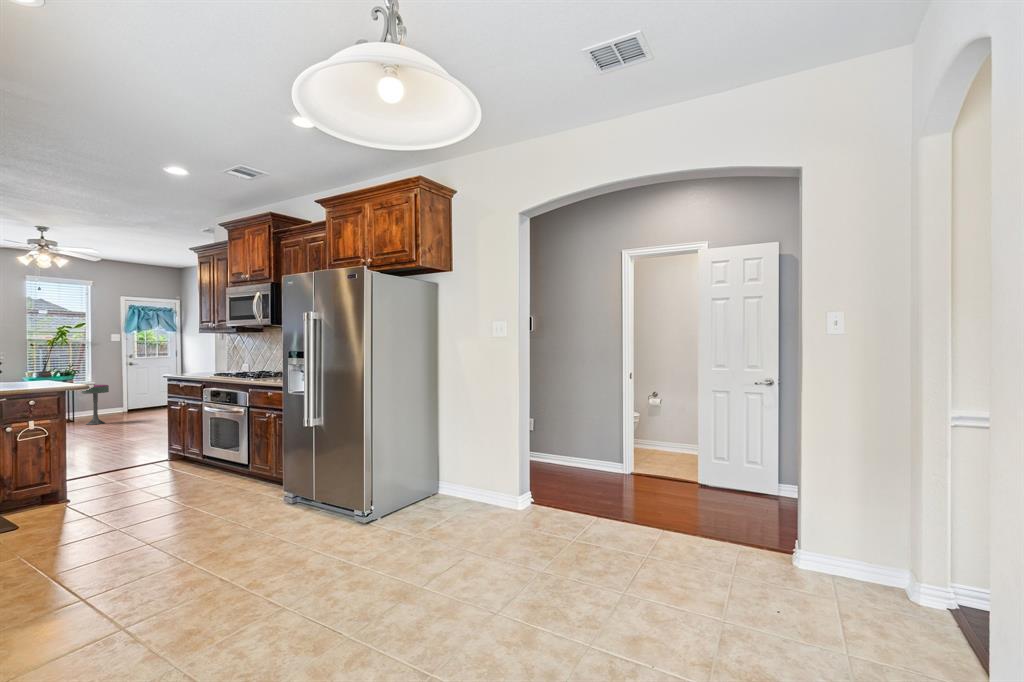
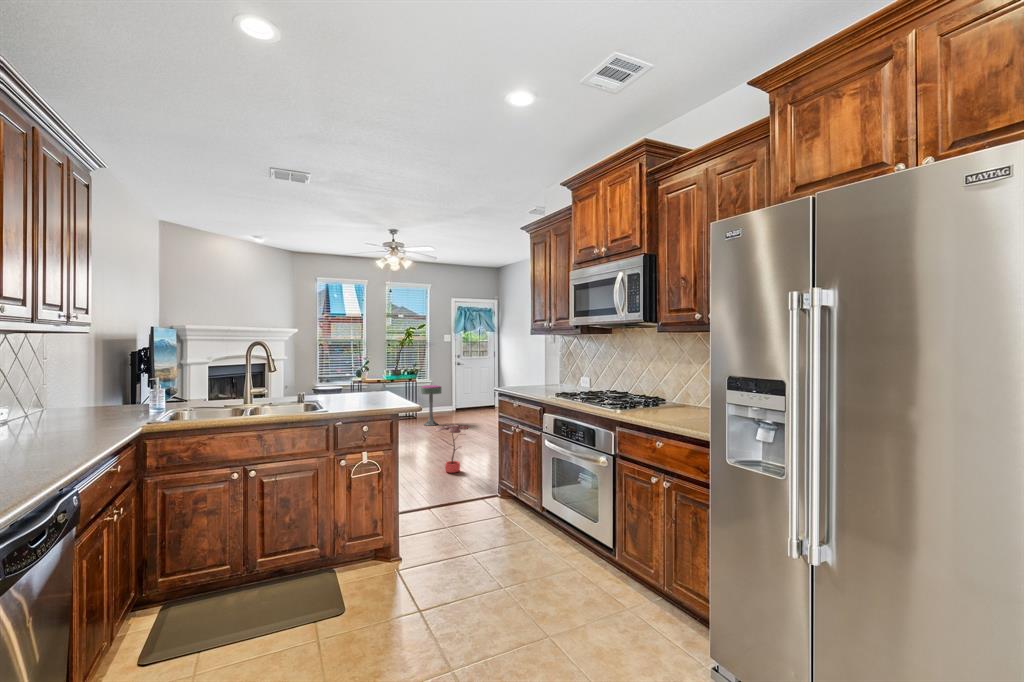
potted plant: none [100,412,139,453] -> present [435,425,470,473]

